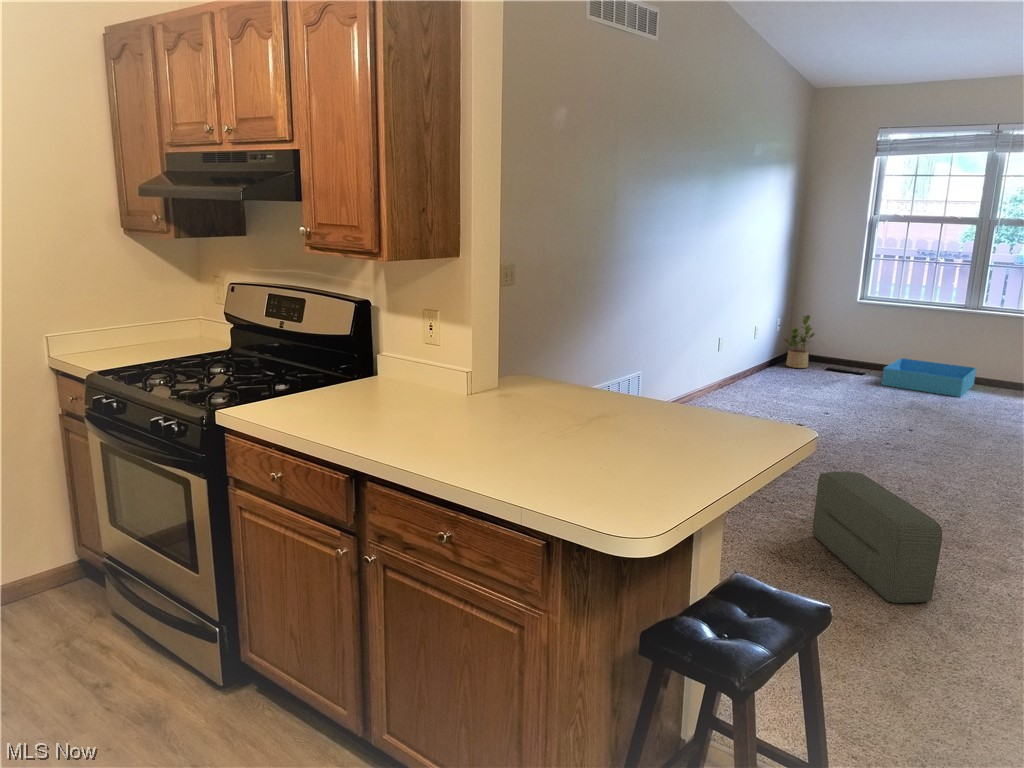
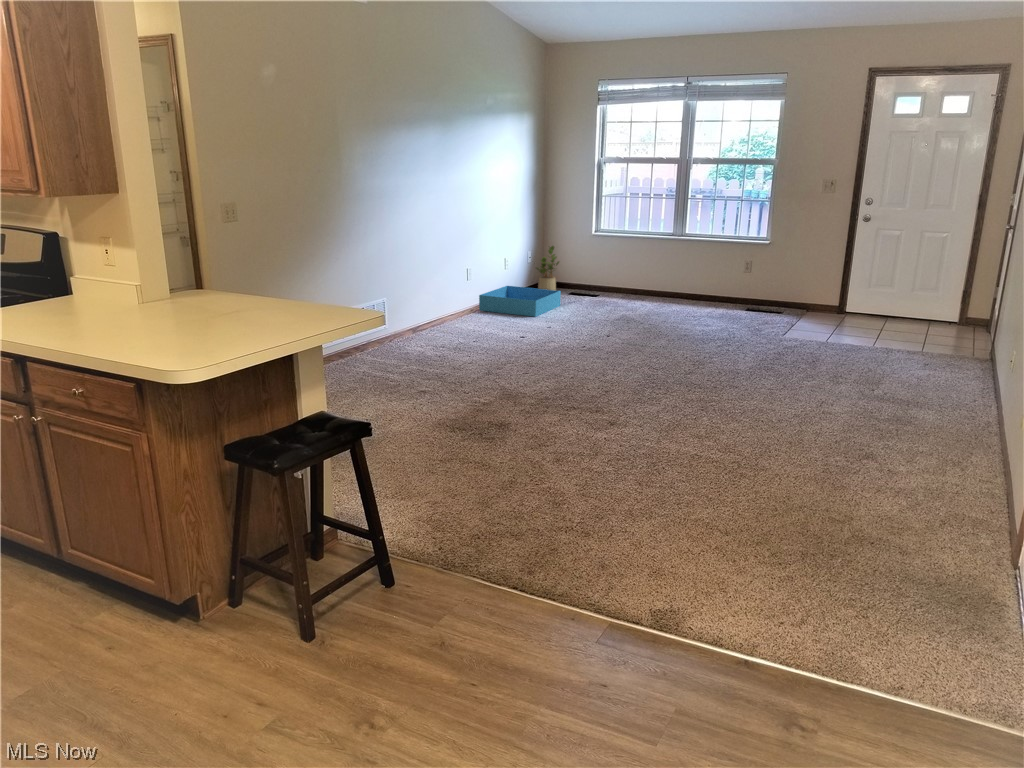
storage bin: present [882,358,976,397] -> present [479,286,561,317]
pouf: present [812,471,942,603] -> none [488,360,552,450]

